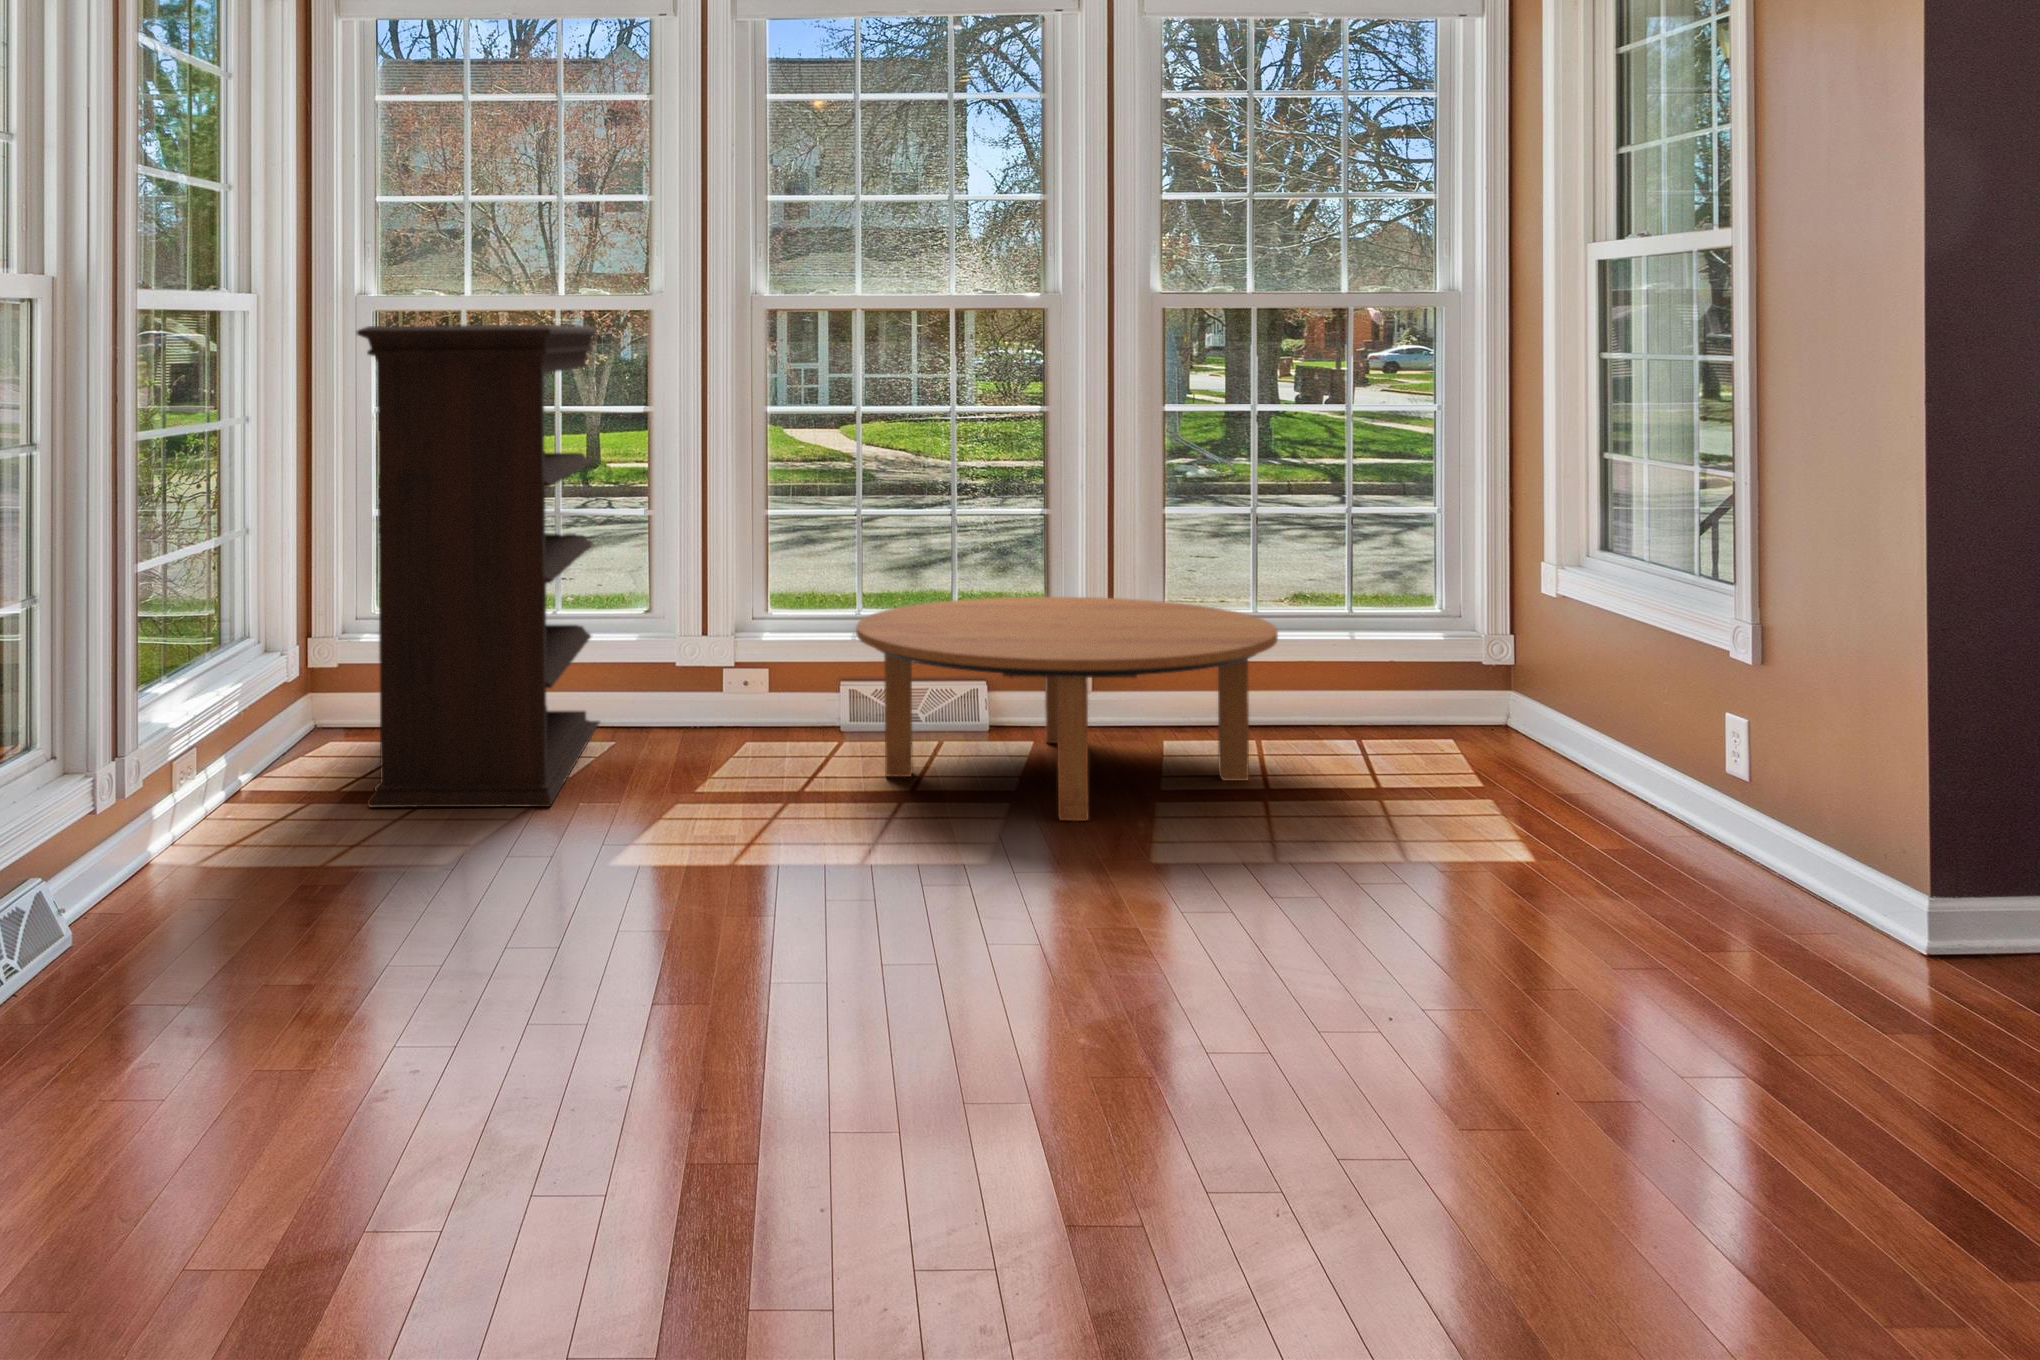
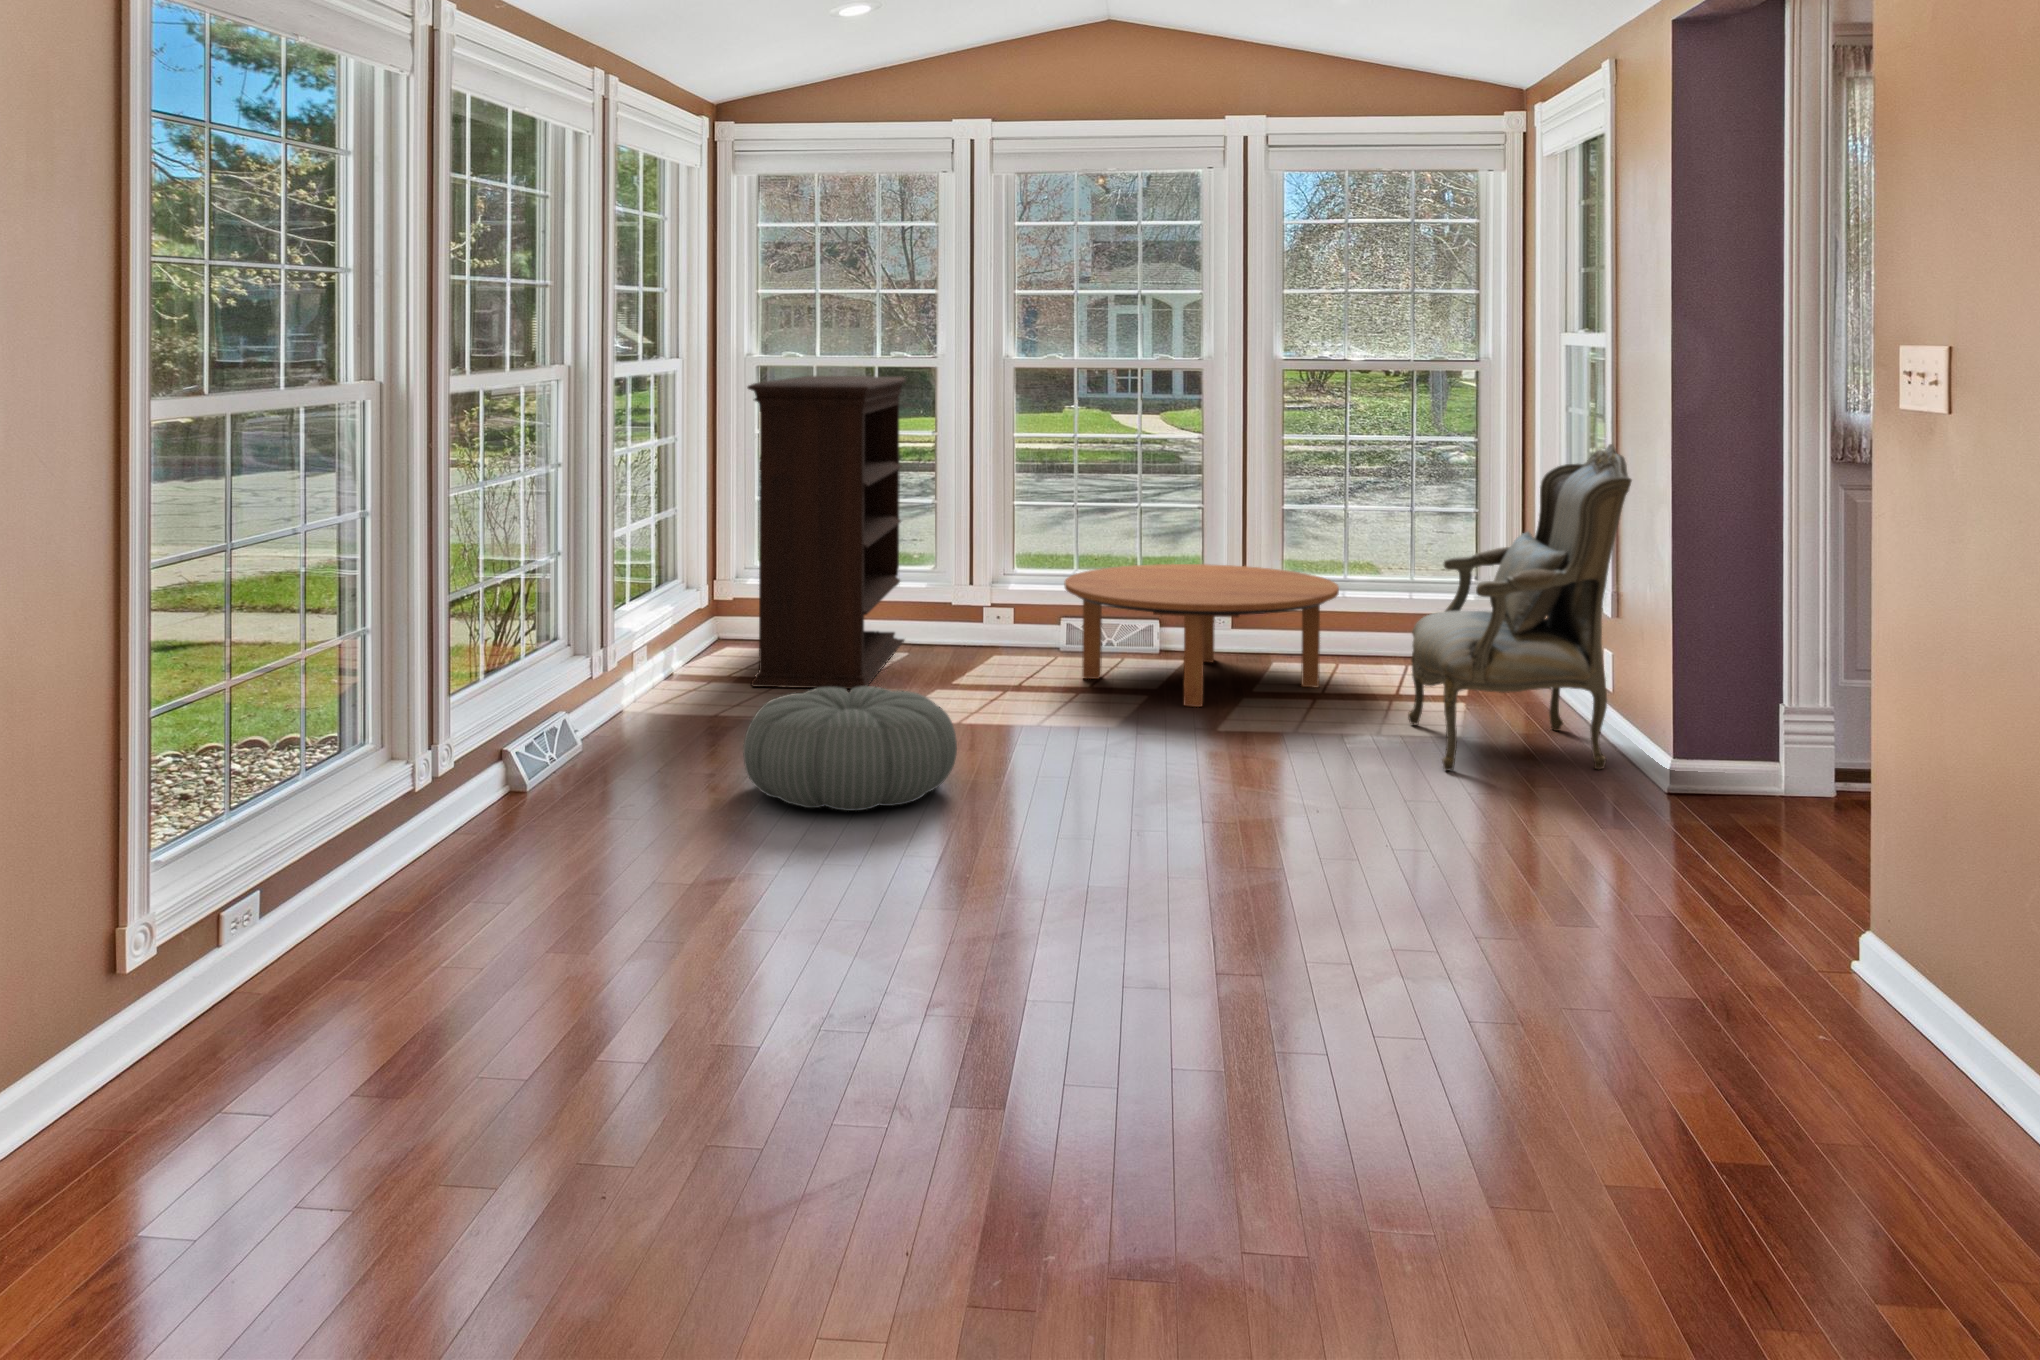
armchair: none [1421,388,1827,930] -> present [1408,444,1632,771]
pouf: none [355,822,737,1062] -> present [743,686,957,811]

